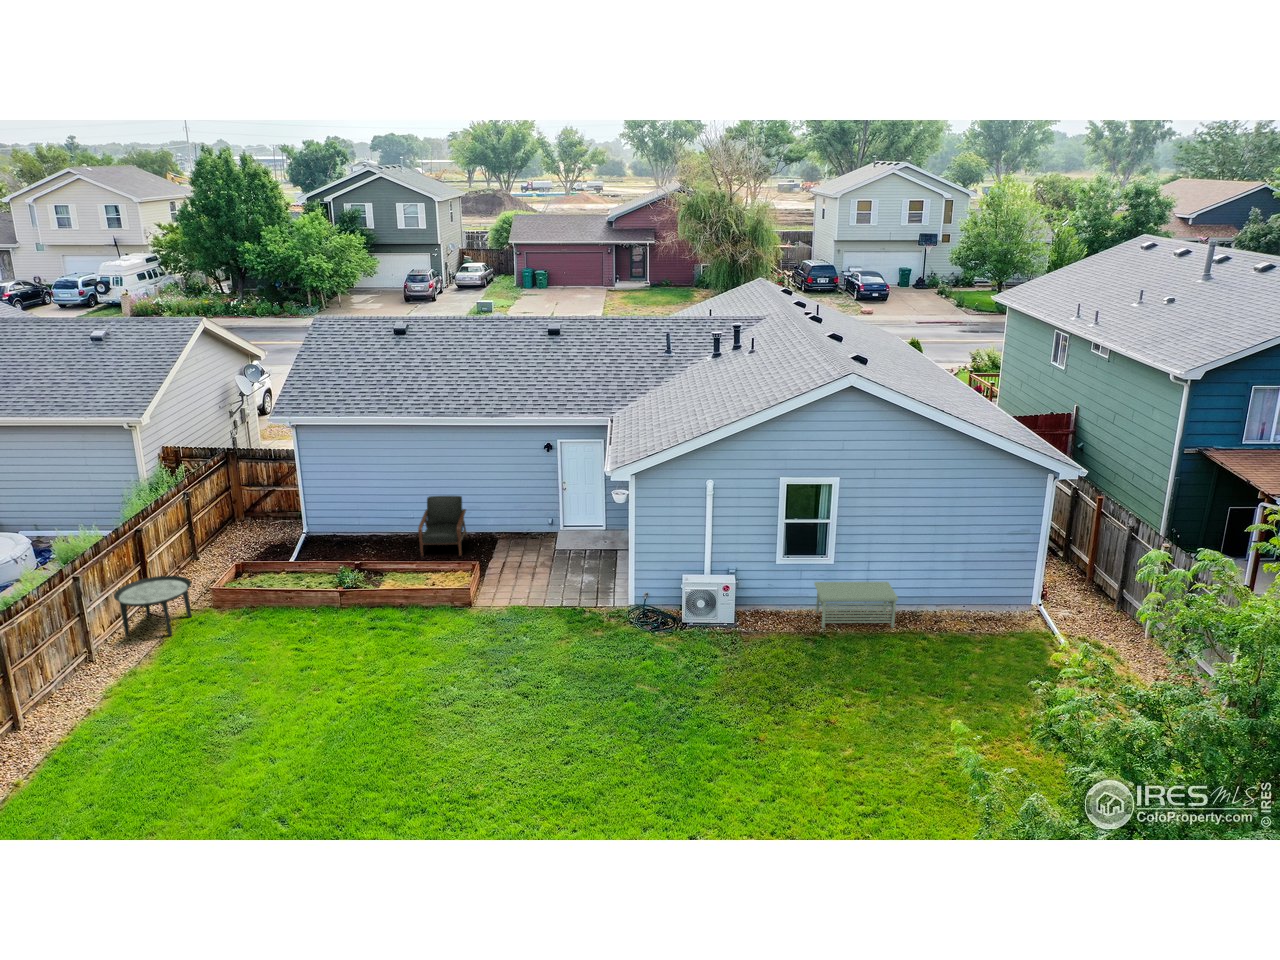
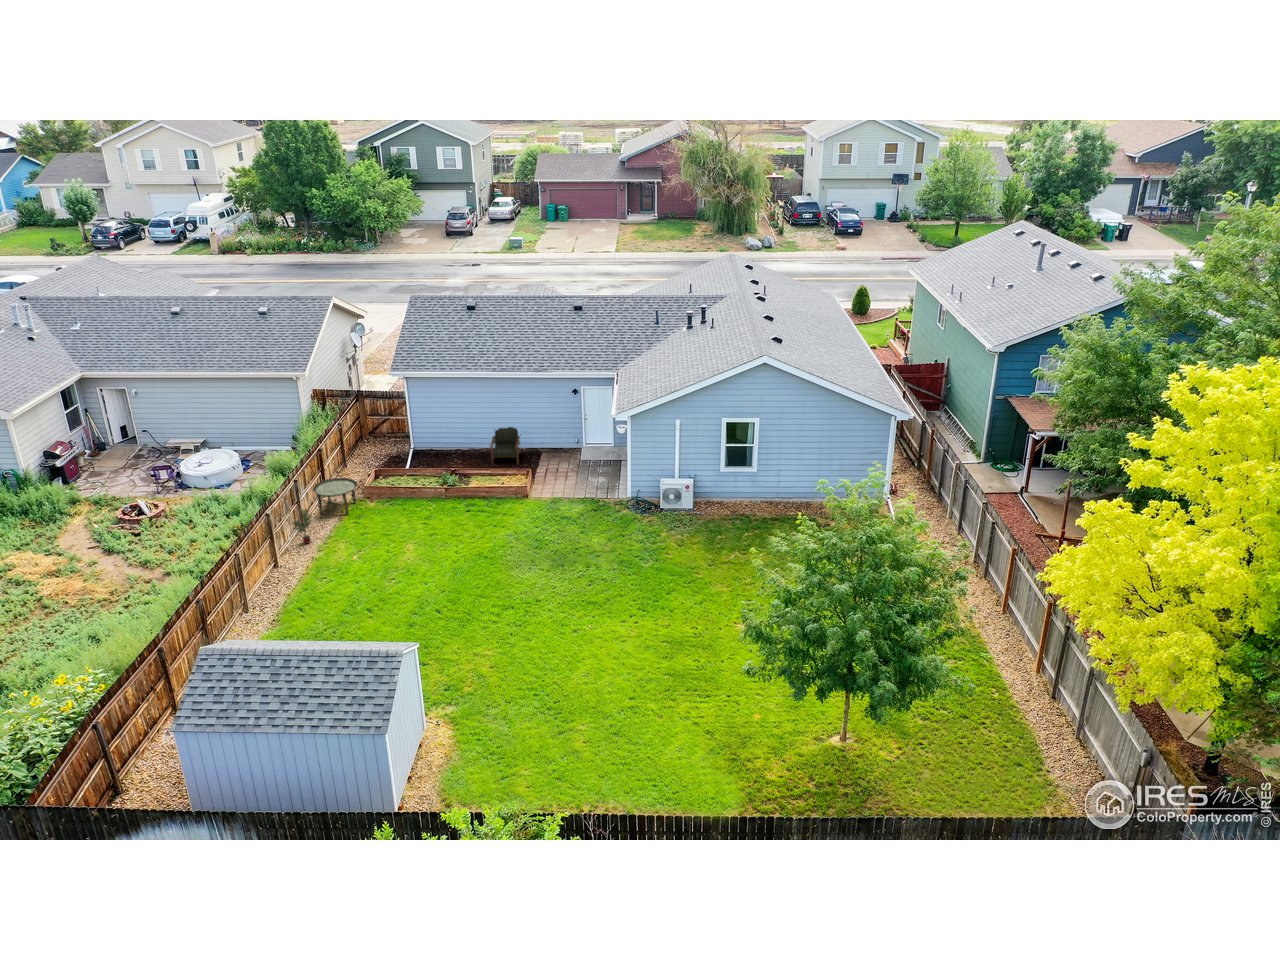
storage bench: present [814,582,898,628] -> none [744,483,793,512]
potted tree: none [51,626,93,689] -> present [293,509,311,544]

